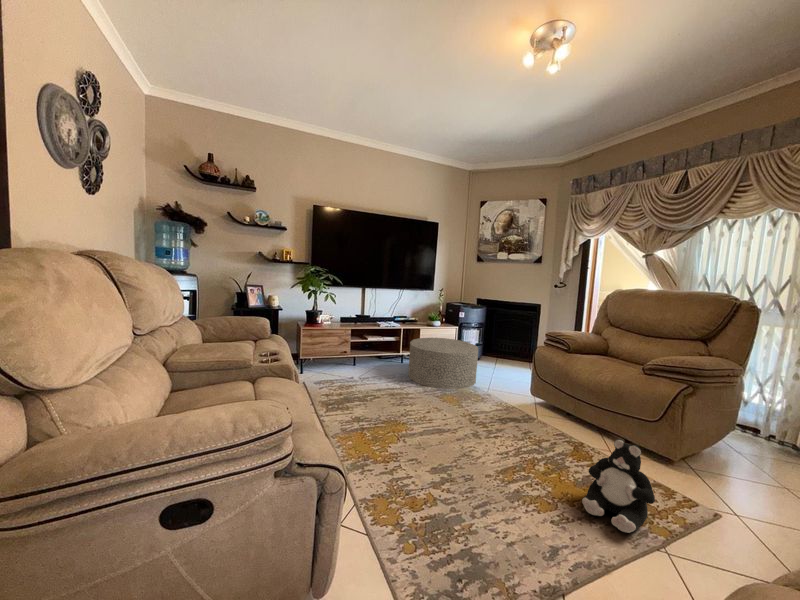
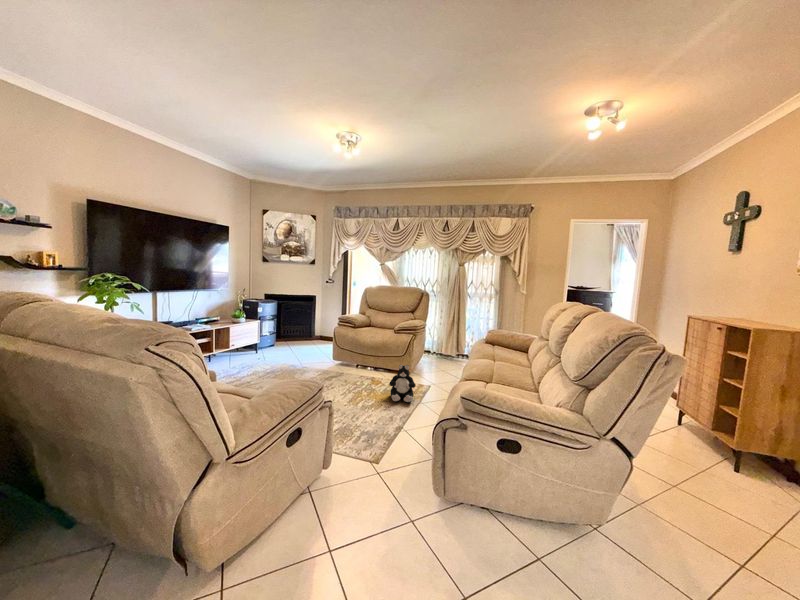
ottoman: present [408,338,478,389] -> none [229,331,291,372]

